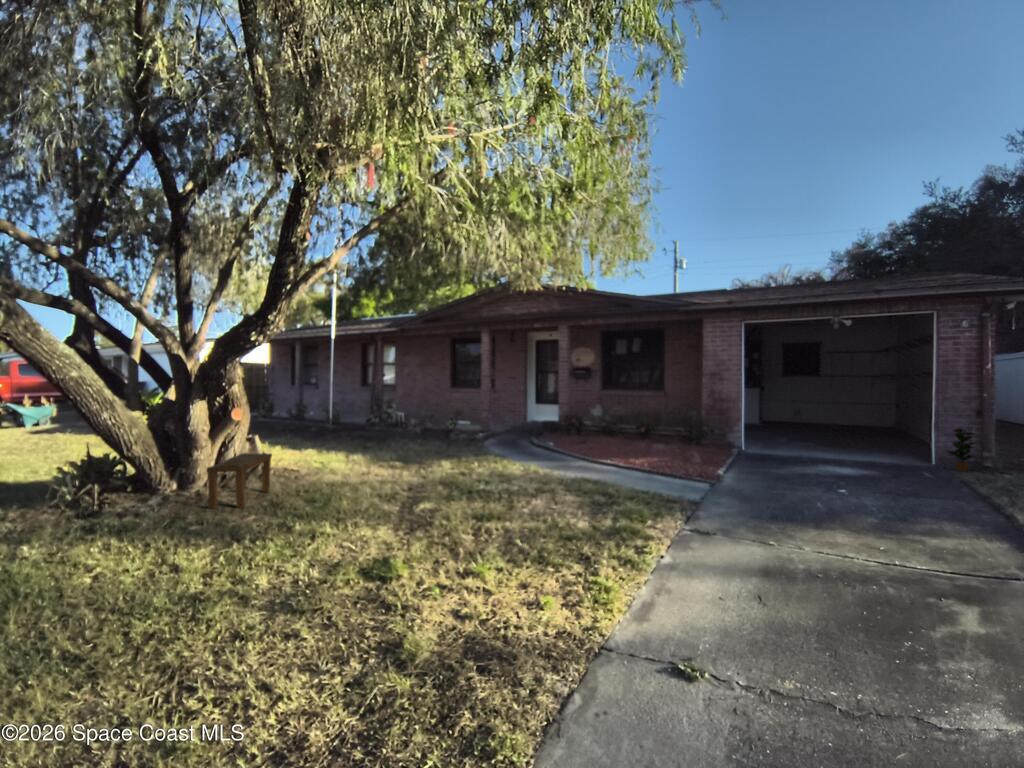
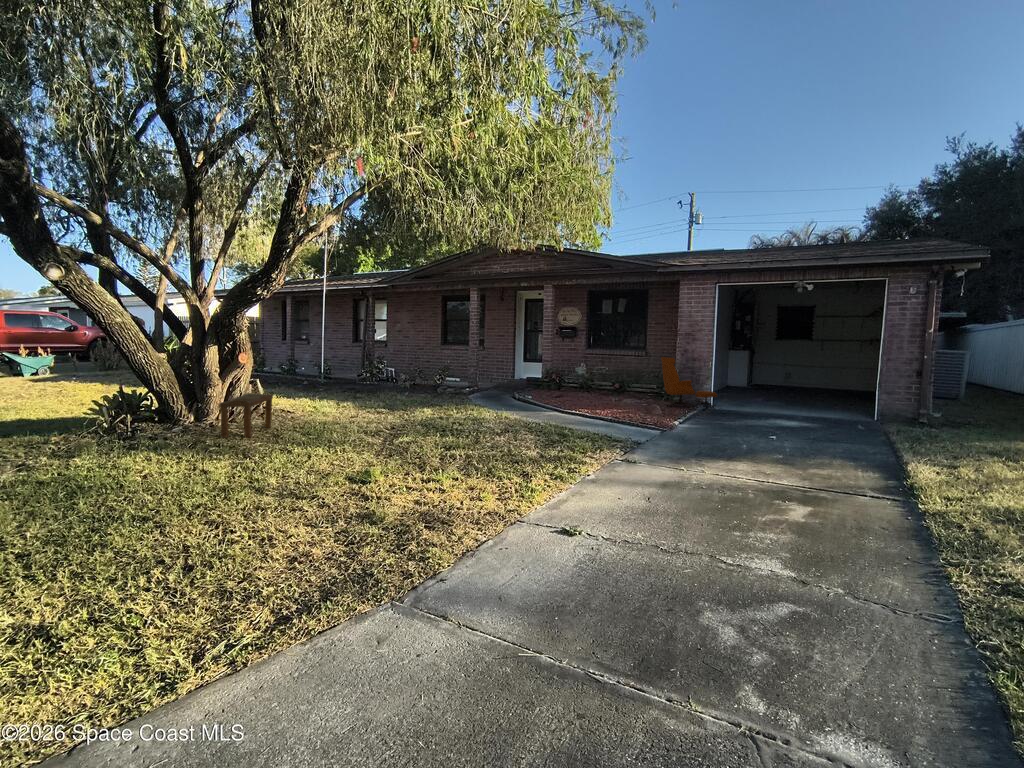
lounge chair: none [689,399,749,453] -> present [661,357,717,406]
potted plant: present [947,429,977,471] -> none [888,387,915,426]

